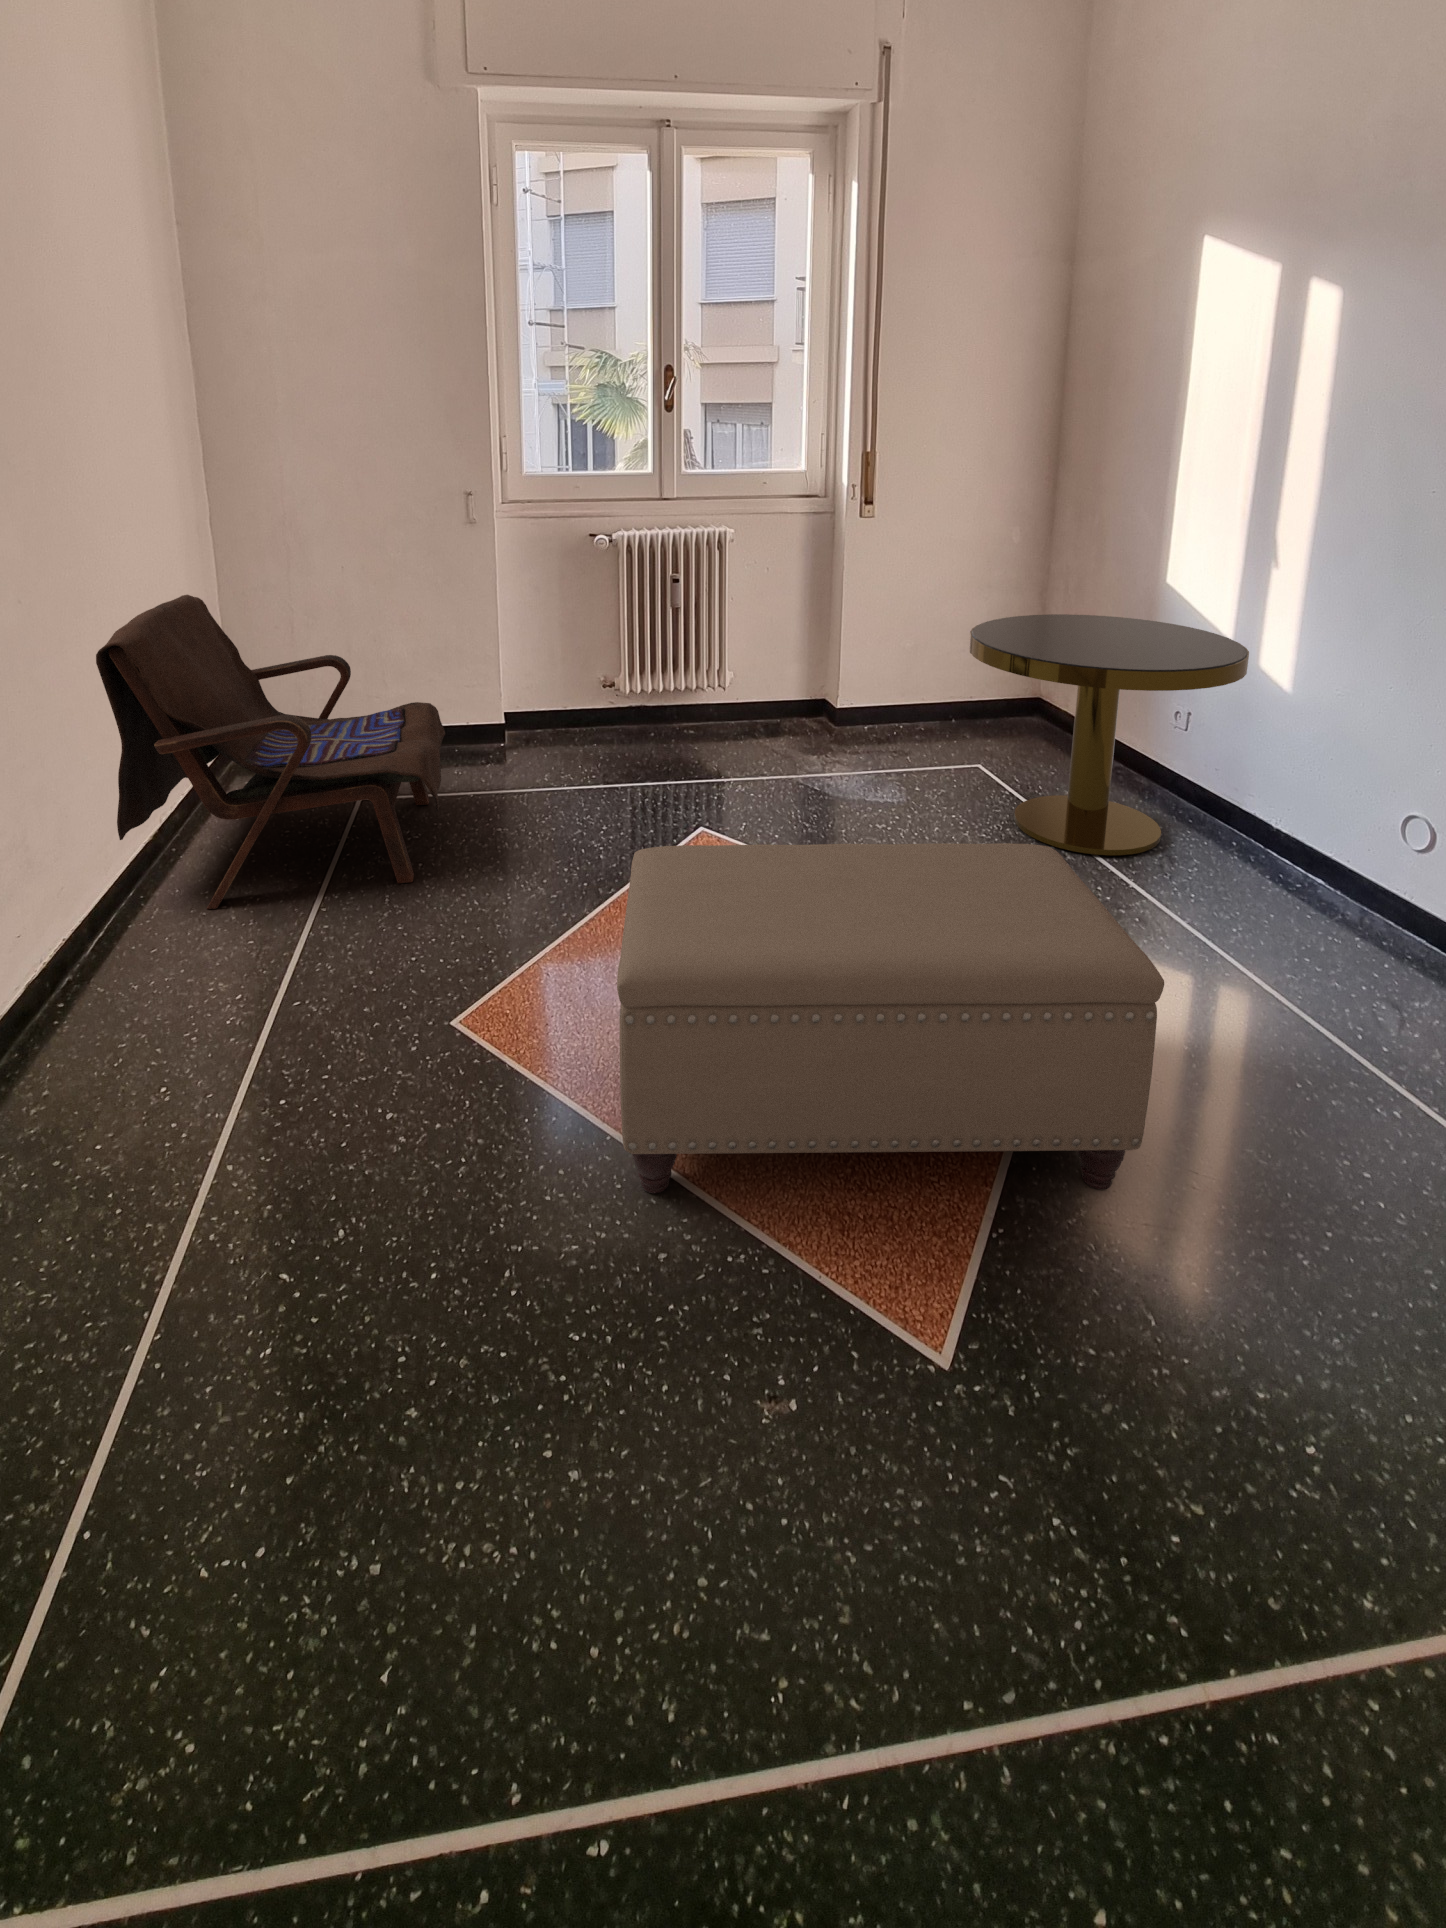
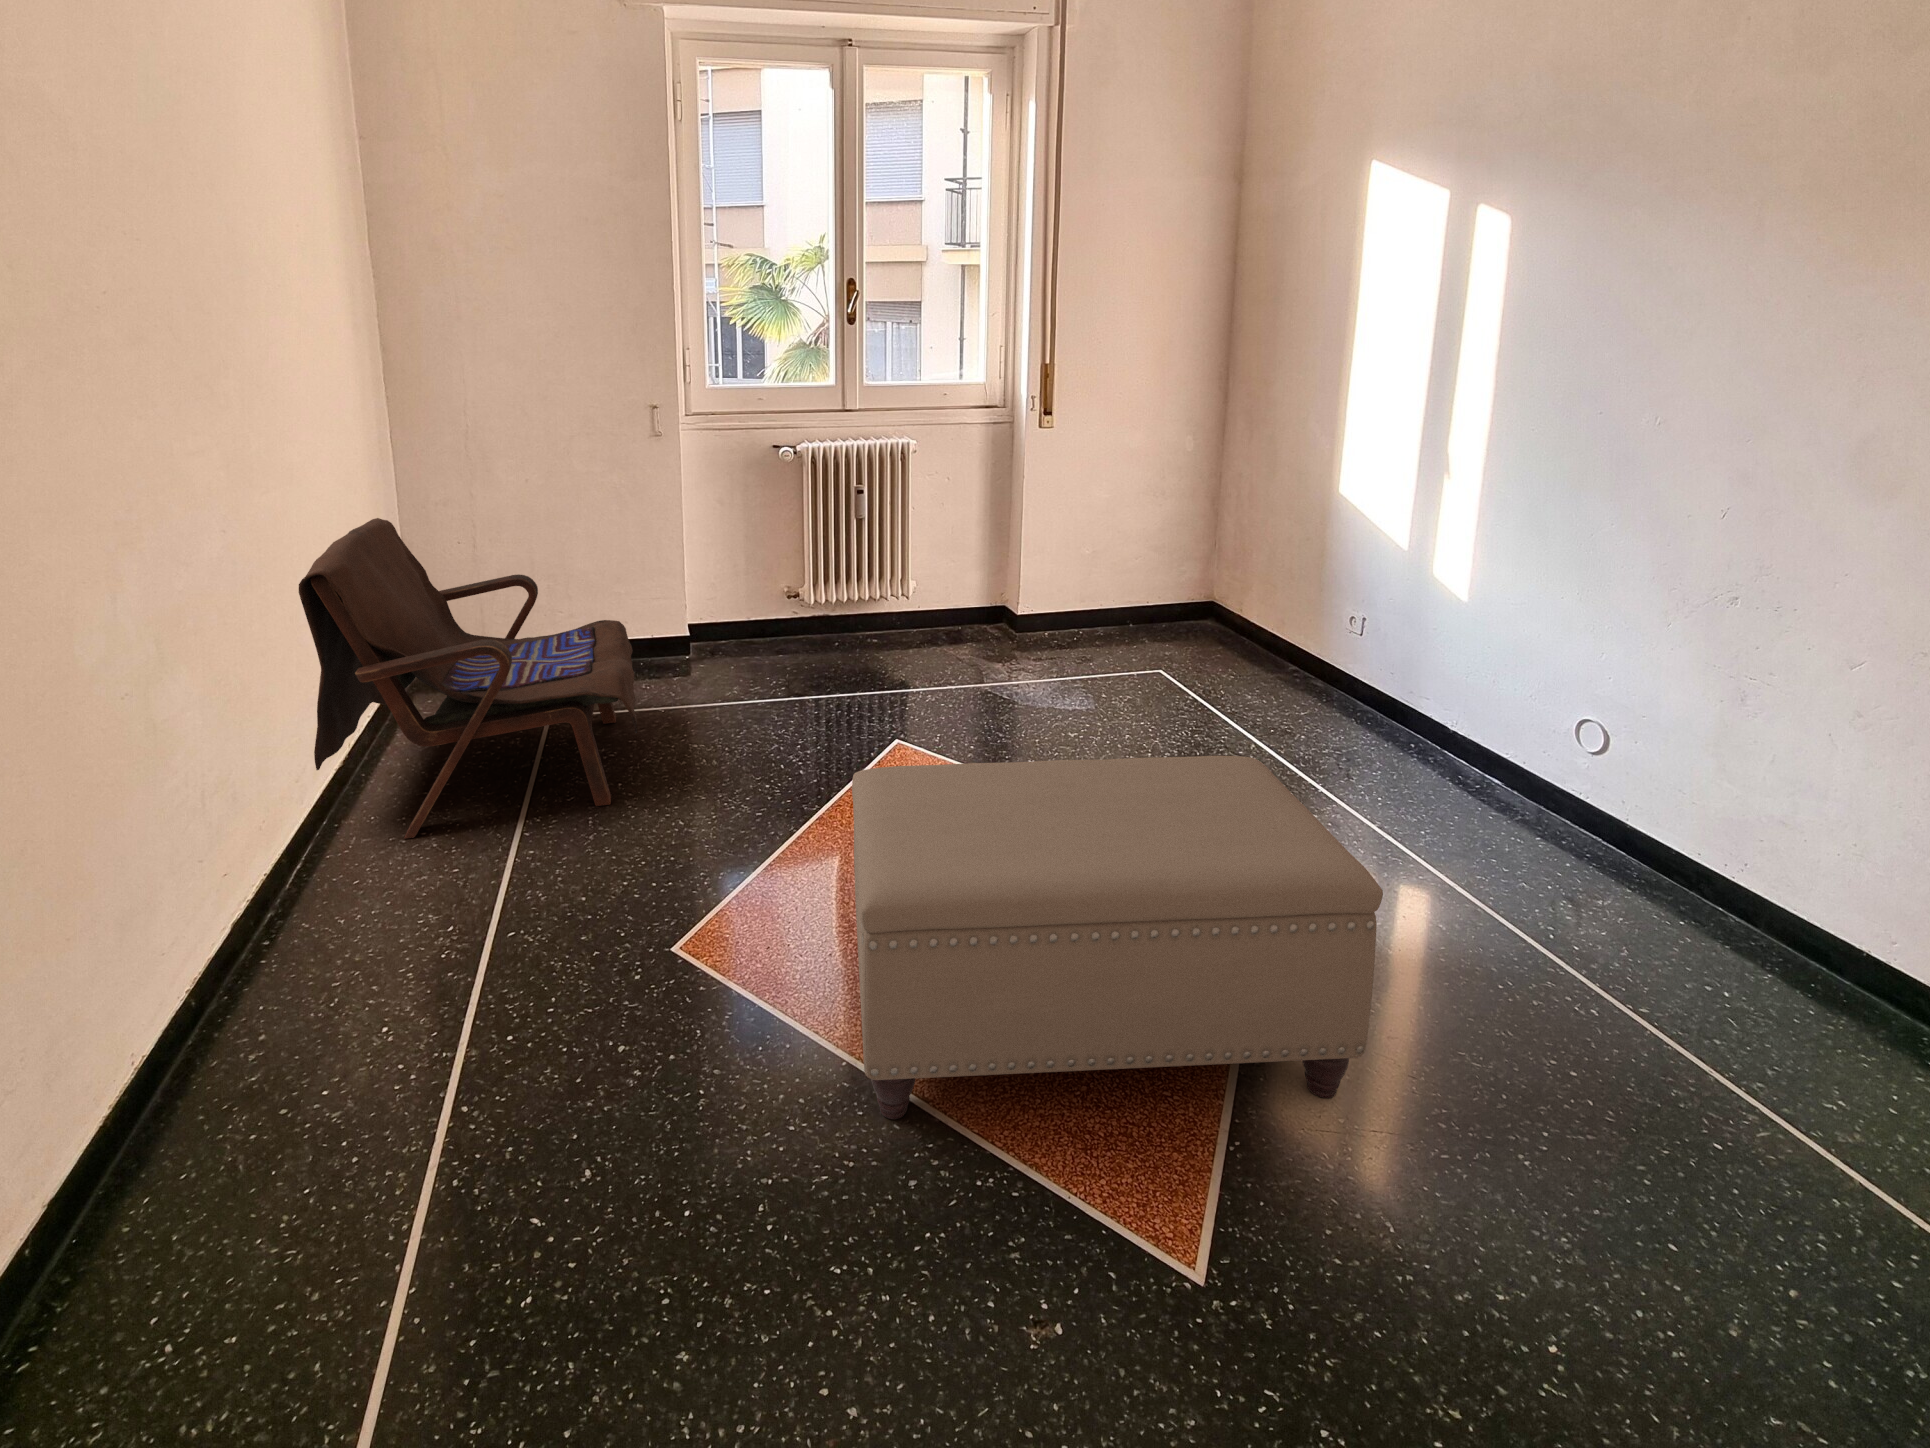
side table: present [969,614,1249,855] -> none [1149,522,1419,759]

